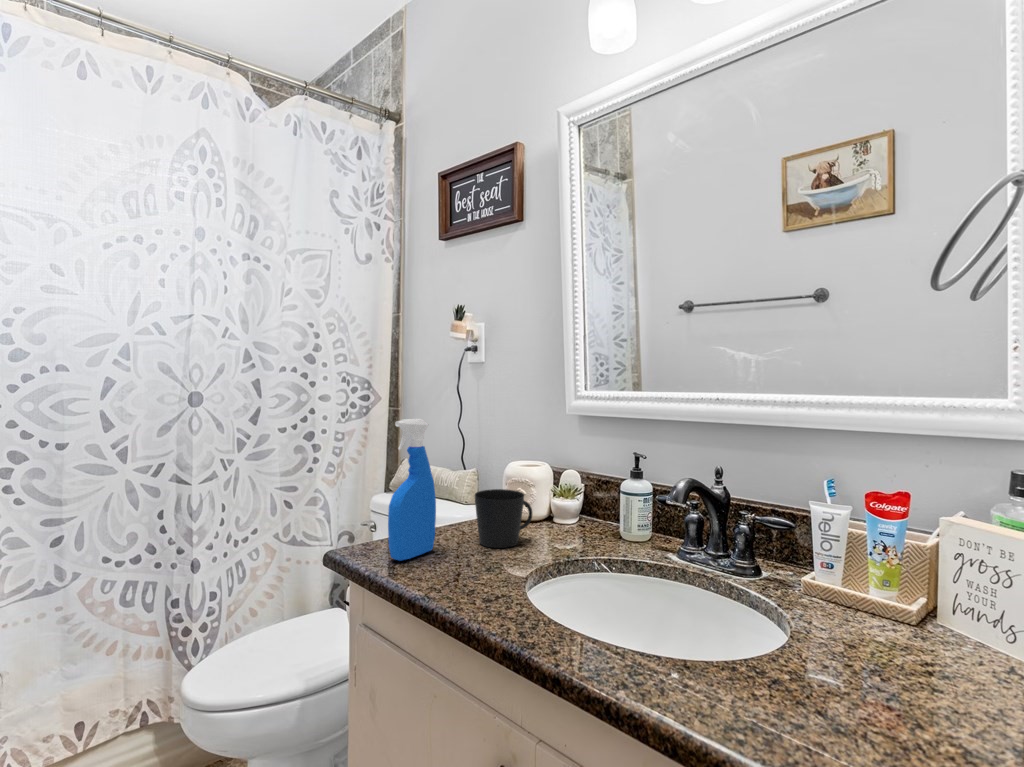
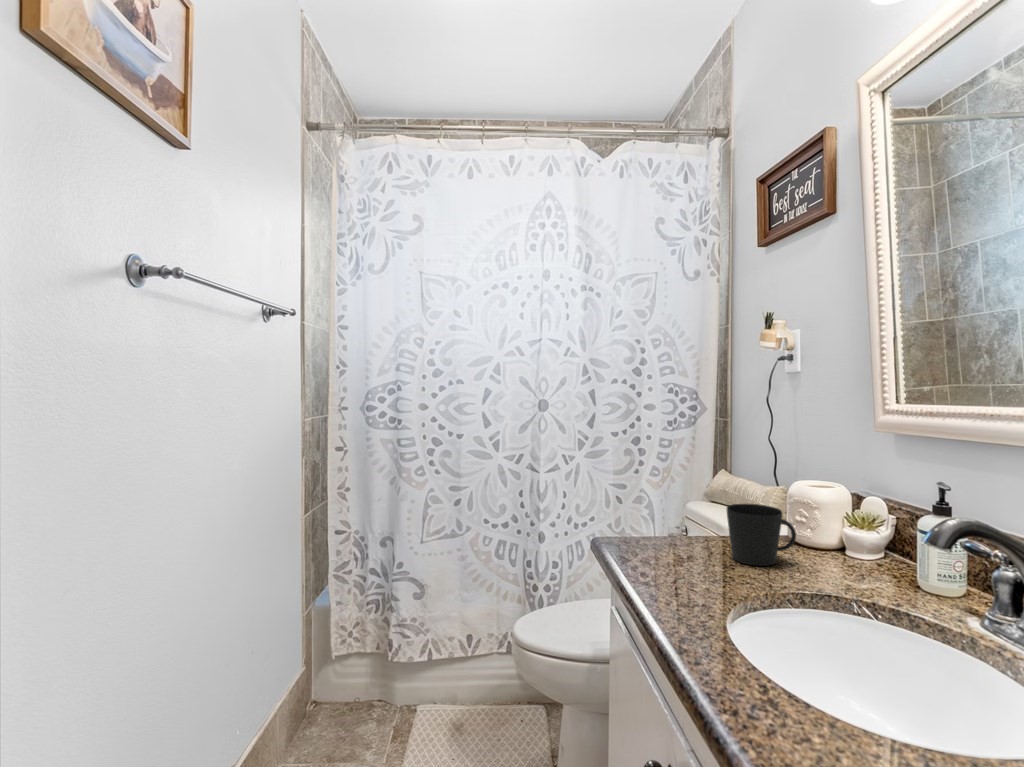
spray bottle: present [388,419,436,561] -> none [628,426,681,556]

